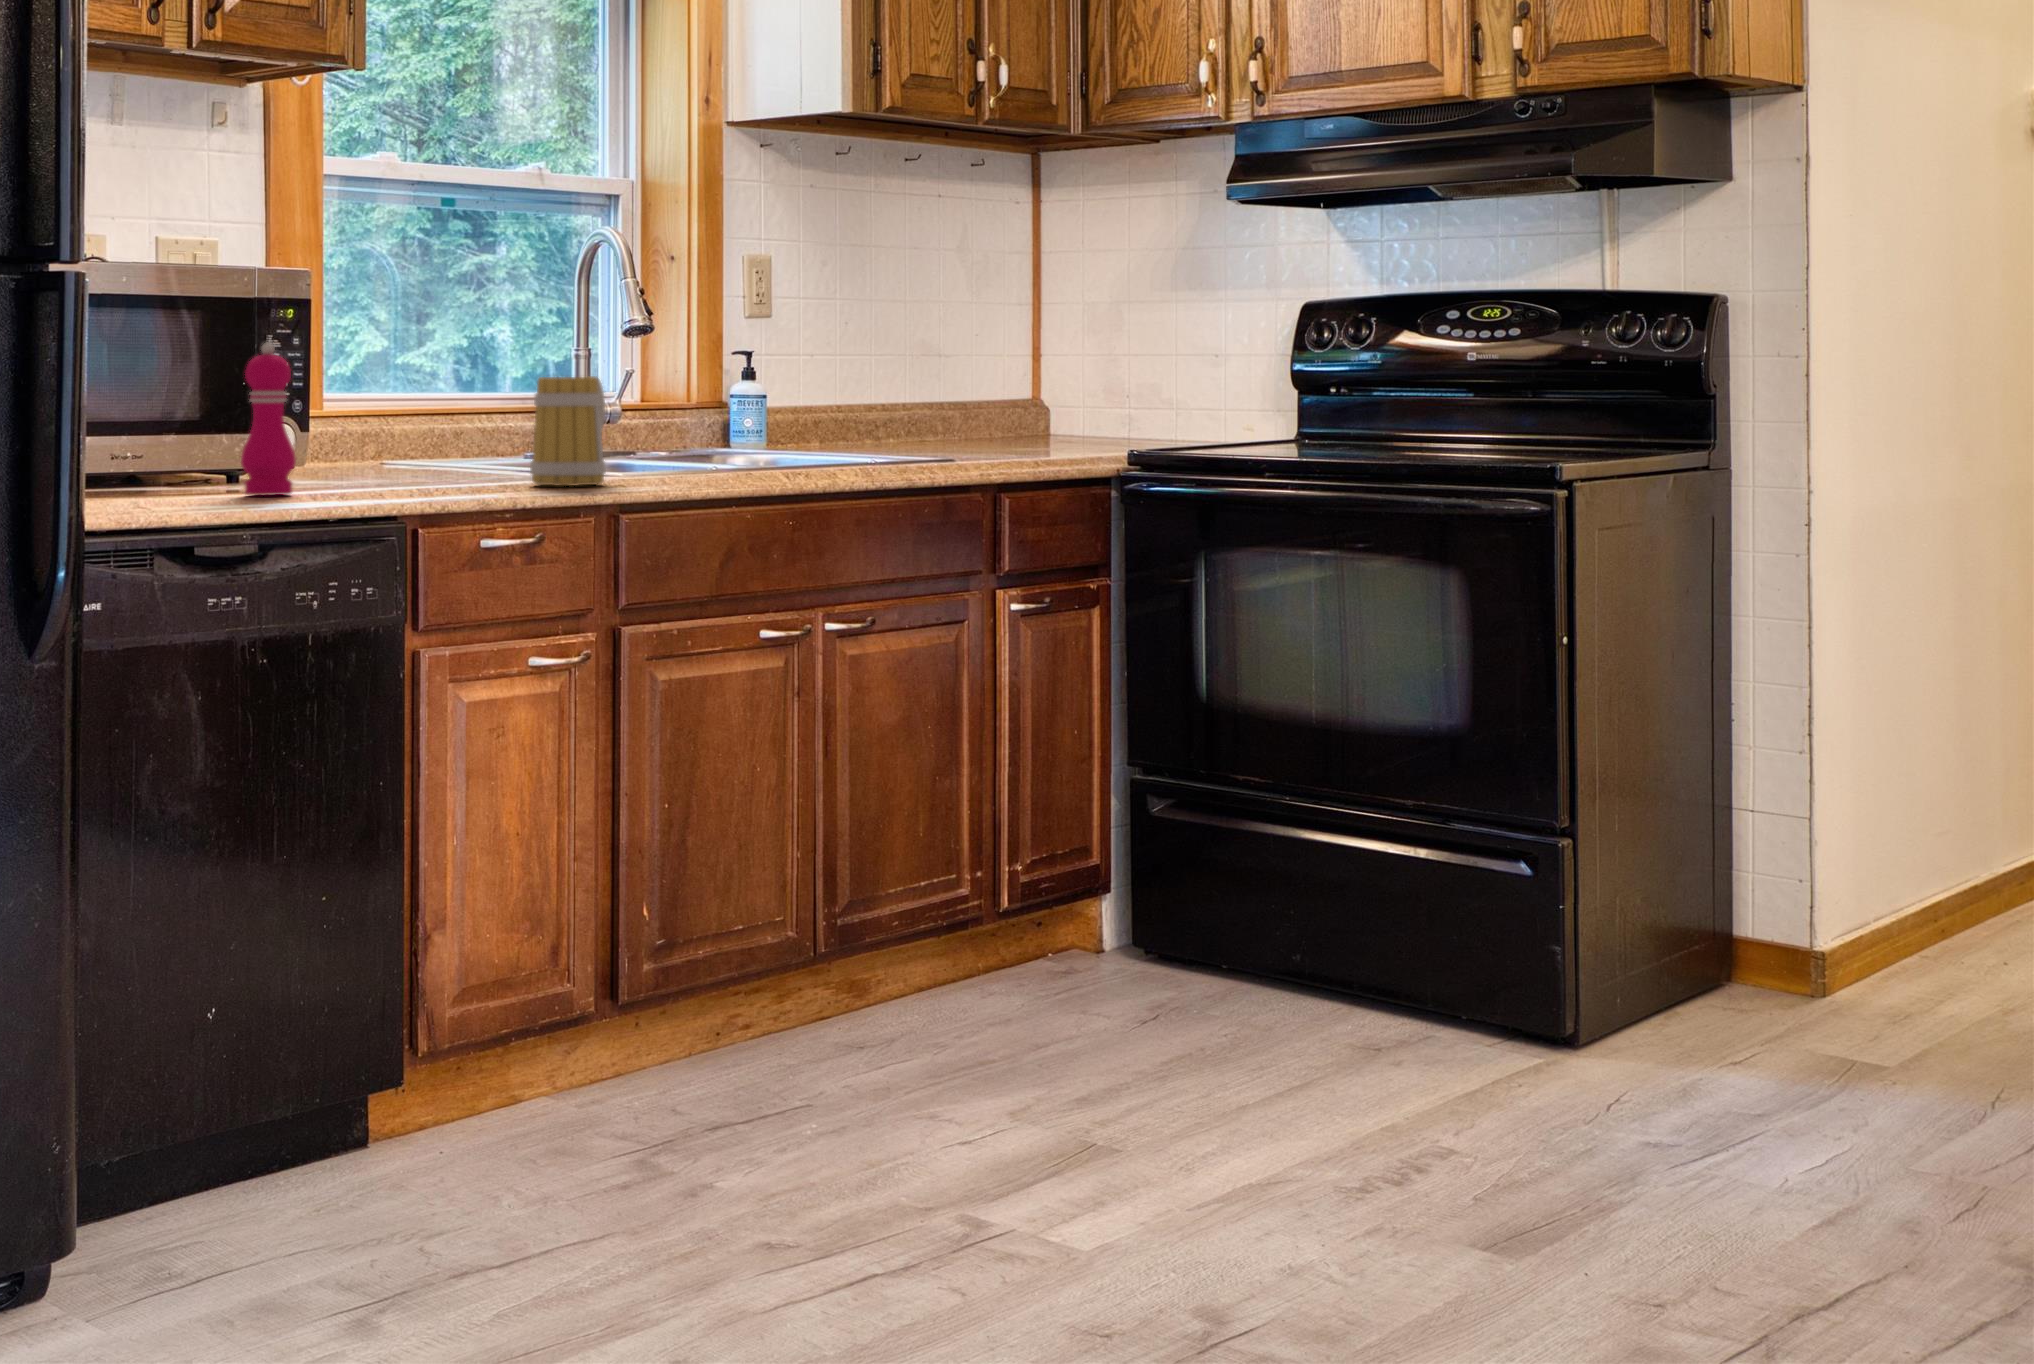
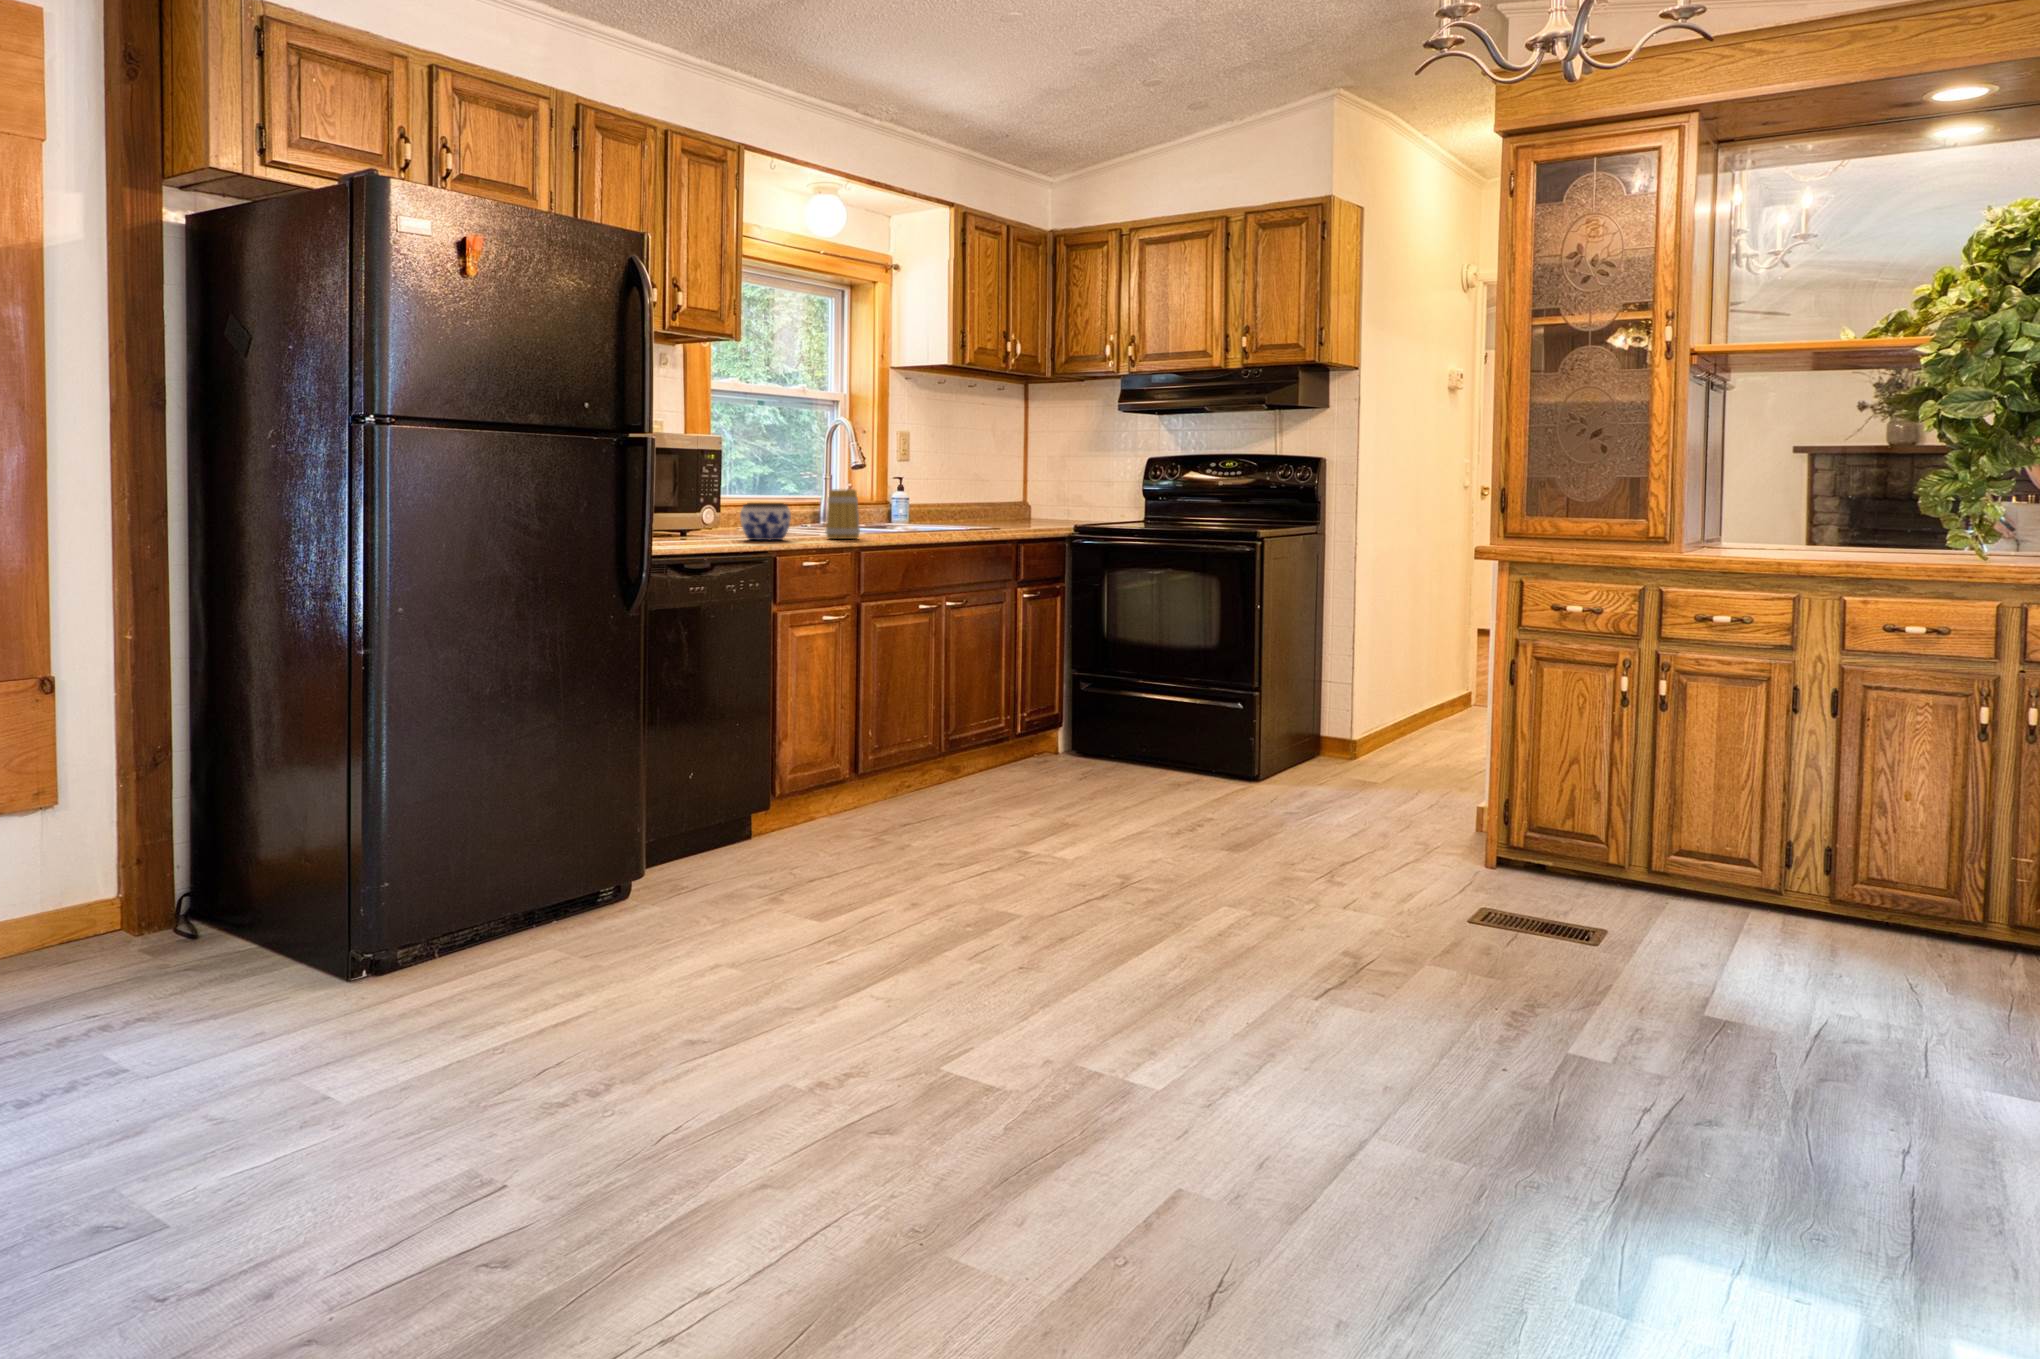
pepper mill: present [241,343,296,495] -> none [699,472,724,542]
jar: none [339,407,449,490] -> present [740,503,791,540]

